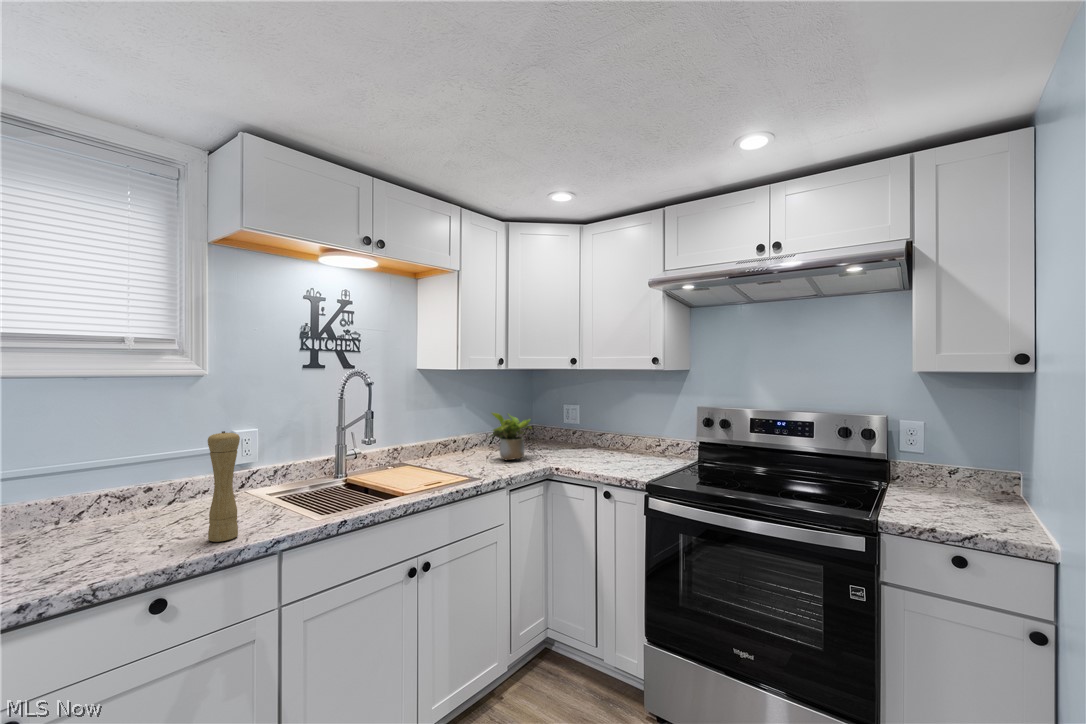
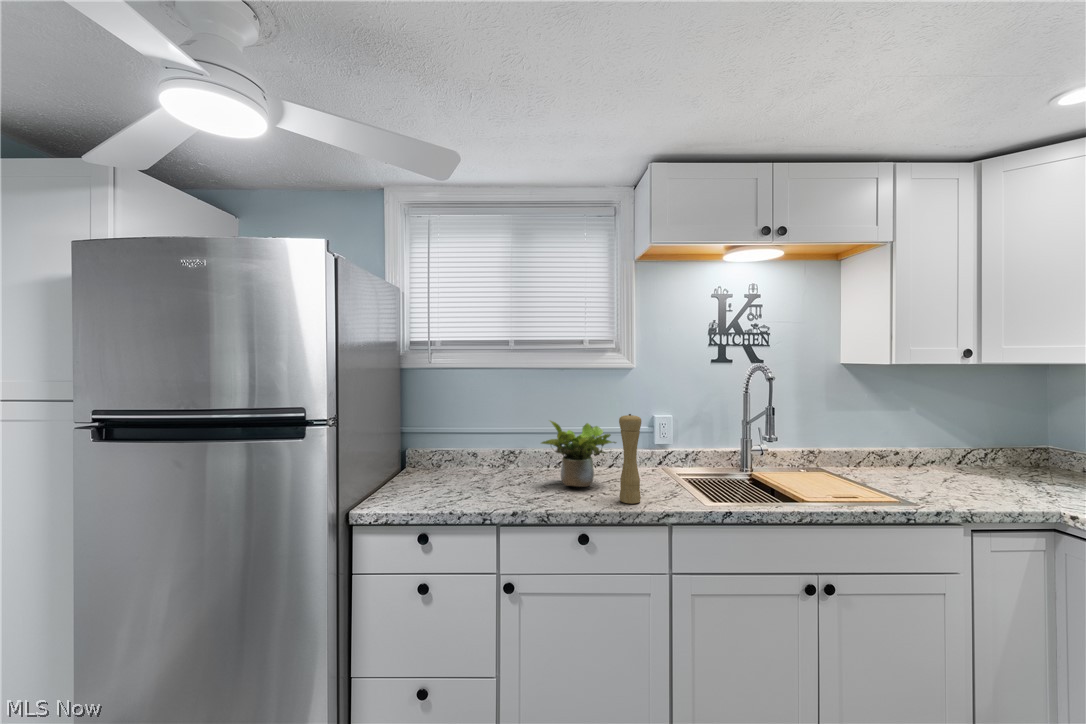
potted plant: present [489,413,532,460] -> present [542,421,616,487]

